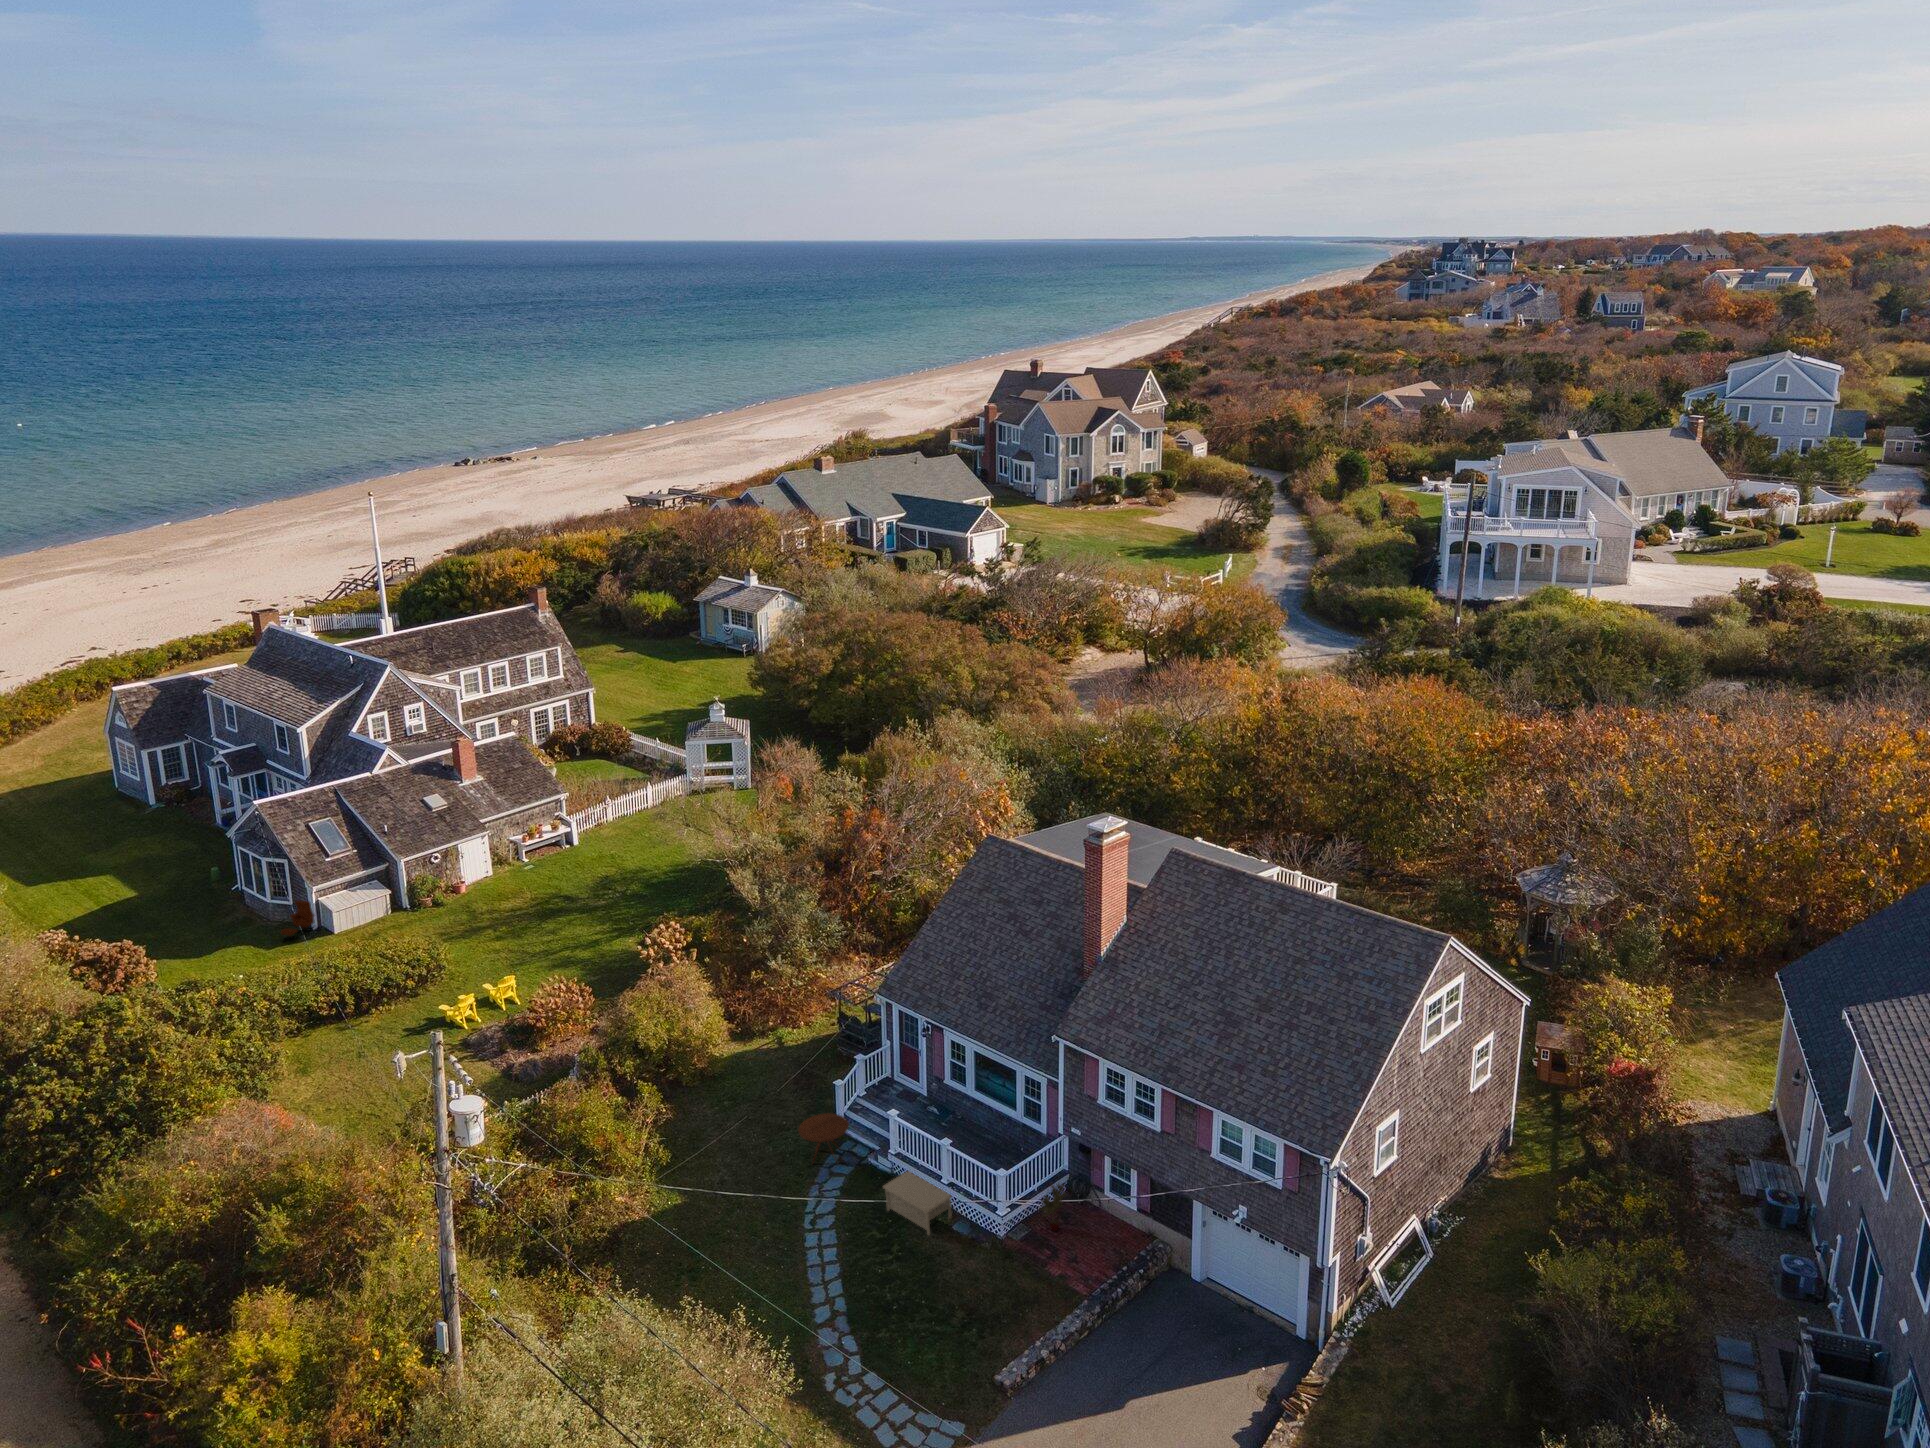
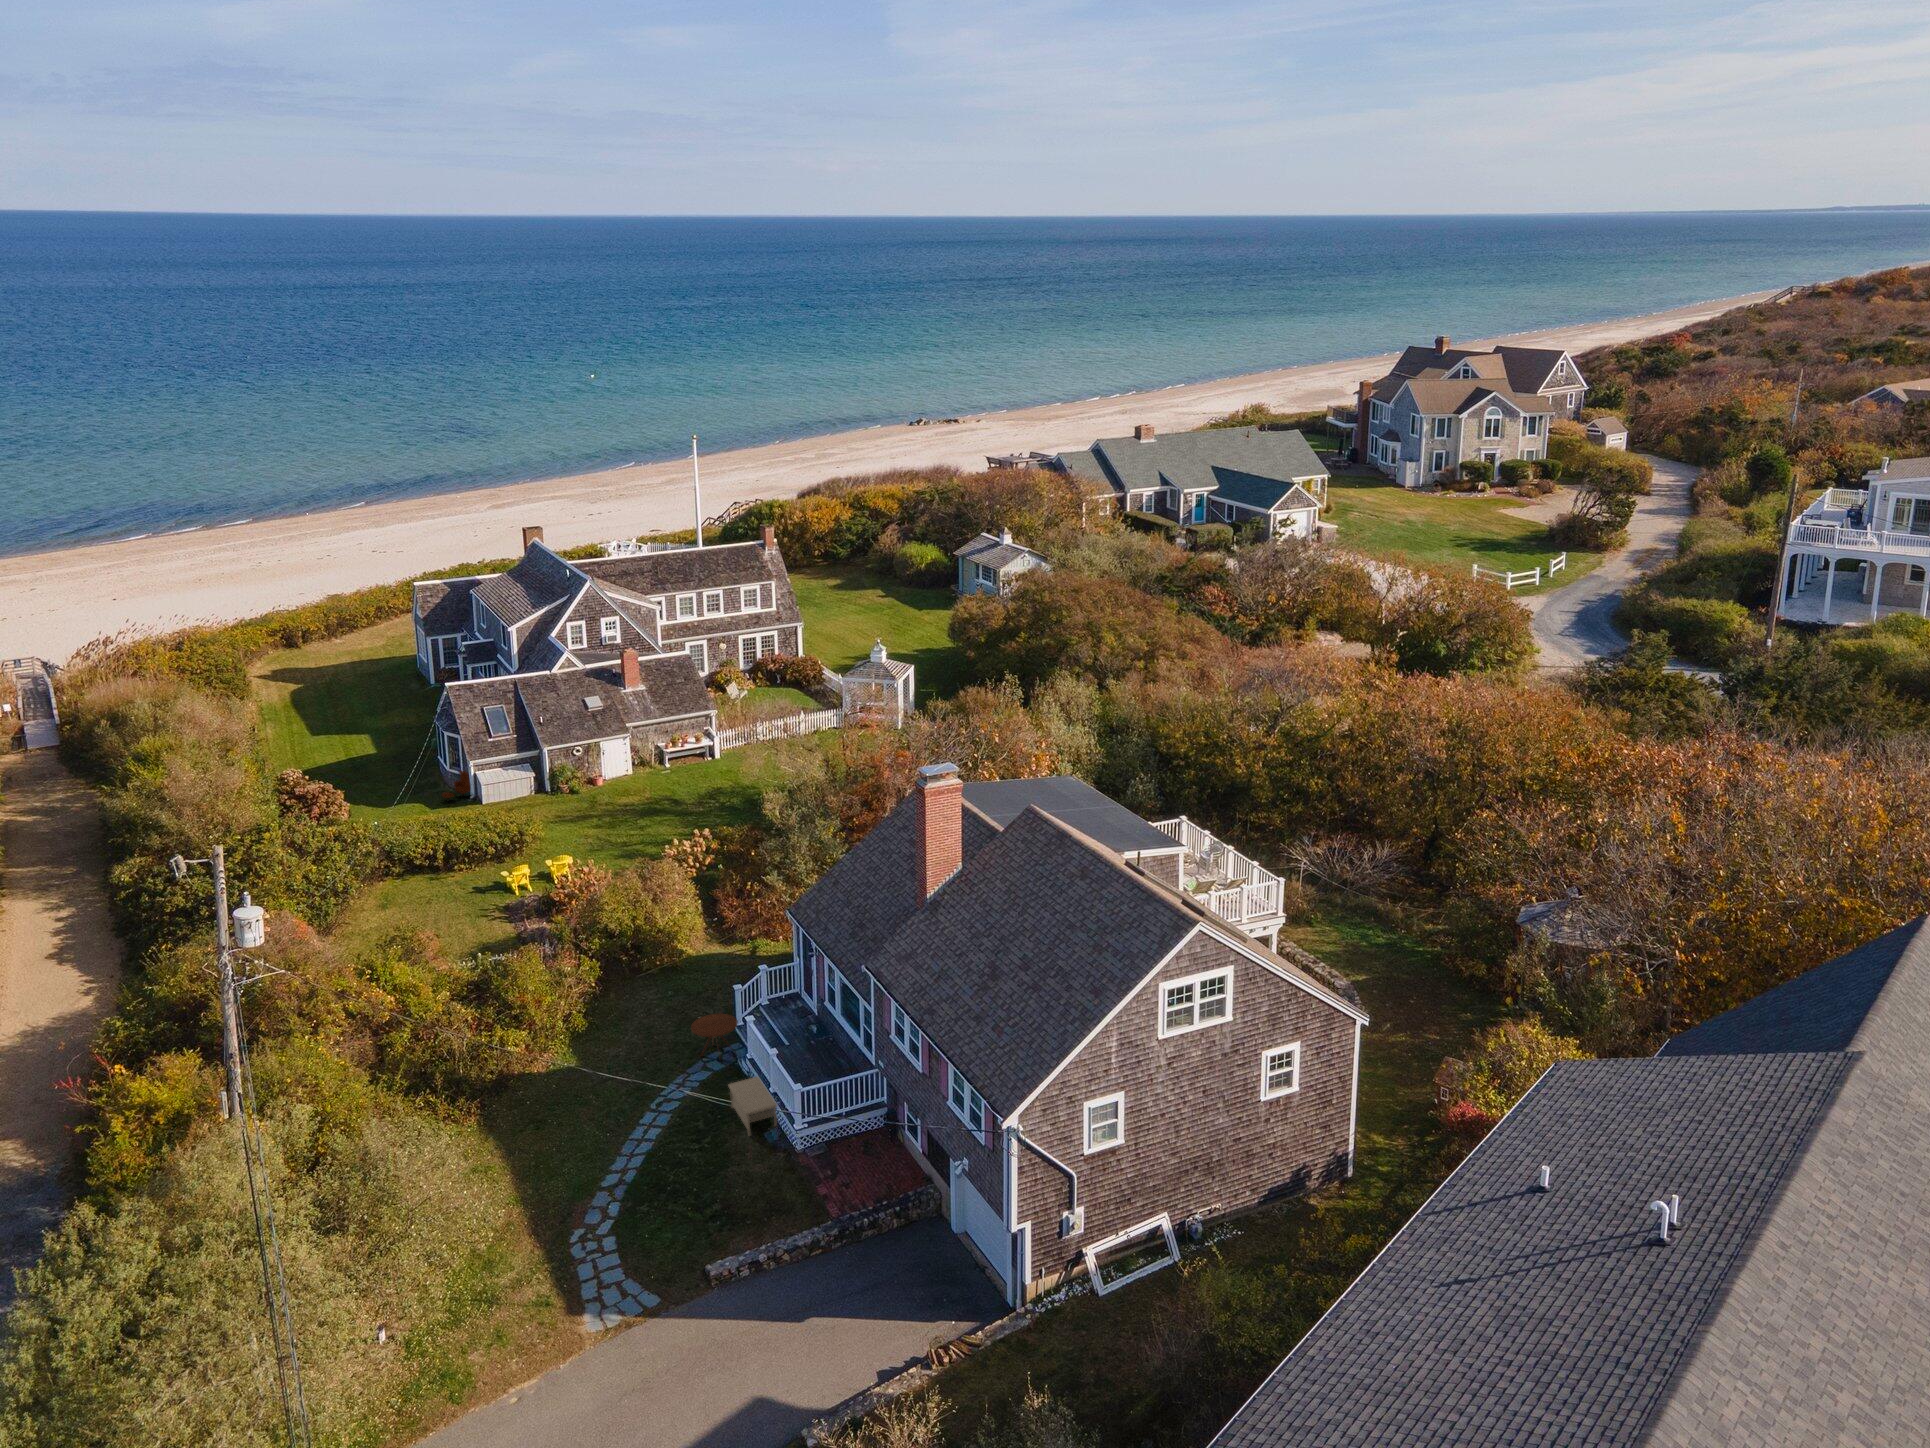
potted tree: present [1040,1184,1067,1231] -> none [840,1111,874,1157]

